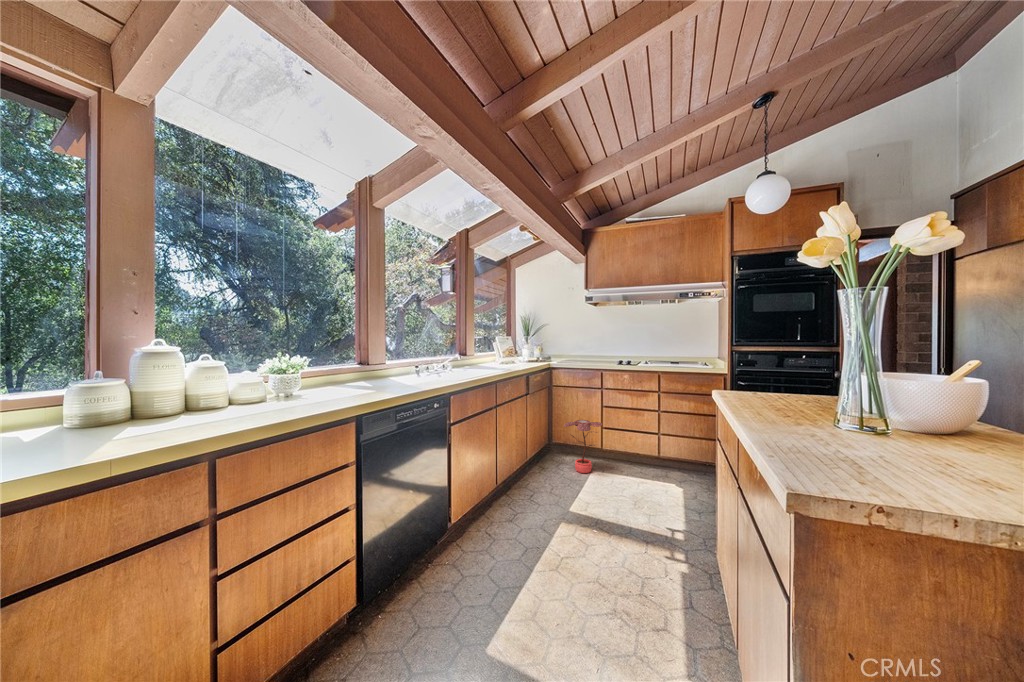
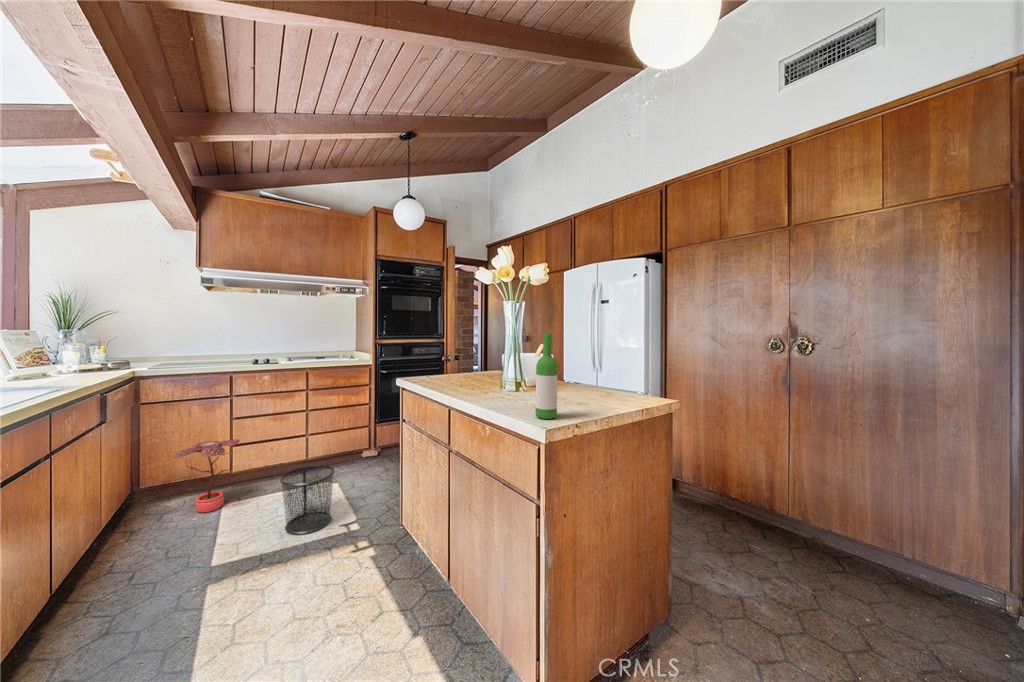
wine bottle: none [852,320,907,472] -> present [535,334,558,419]
trash can: none [617,459,664,522] -> present [280,465,335,534]

